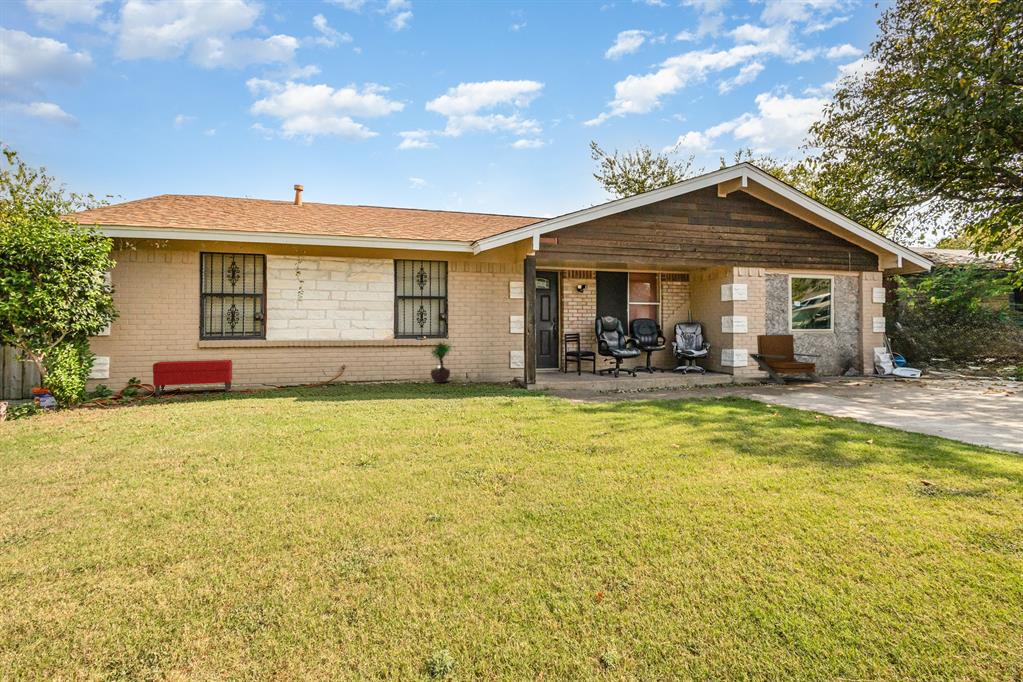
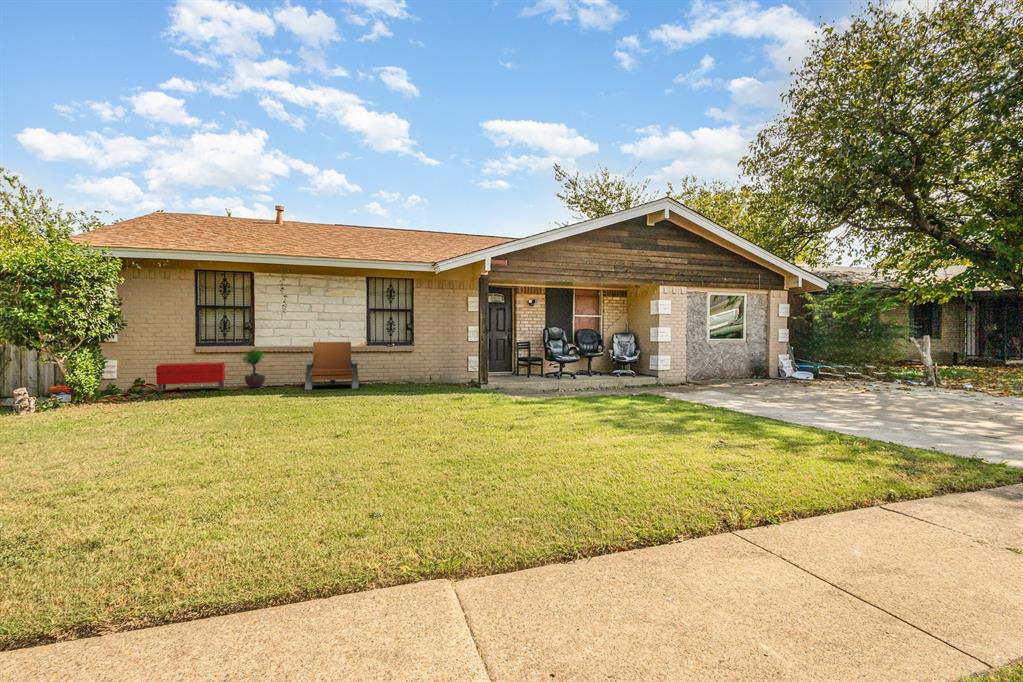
lounge chair: present [749,335,822,384] -> present [305,342,359,390]
potted tree: present [431,343,451,383] -> present [242,349,265,387]

